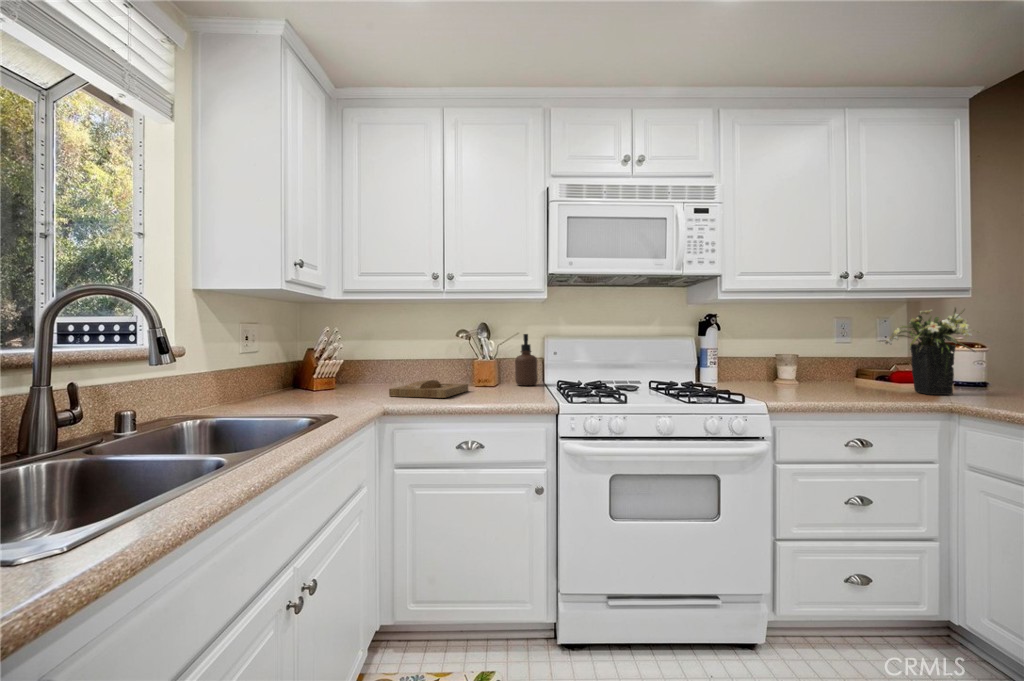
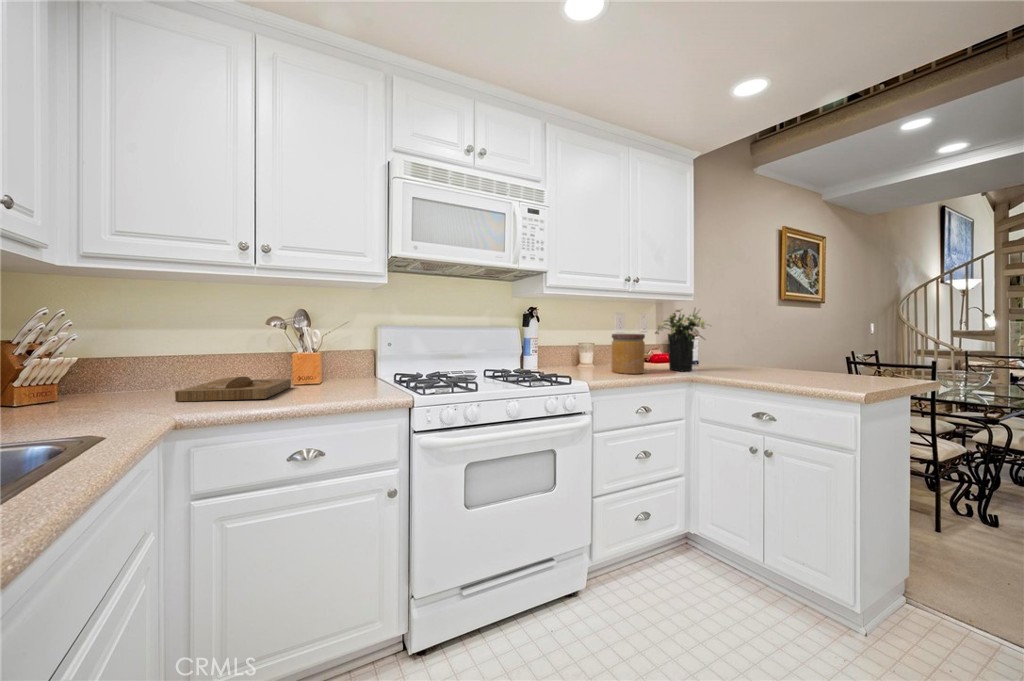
soap dispenser: present [515,334,538,386] -> none [345,321,371,378]
jar: none [815,344,864,395] -> present [612,334,645,374]

